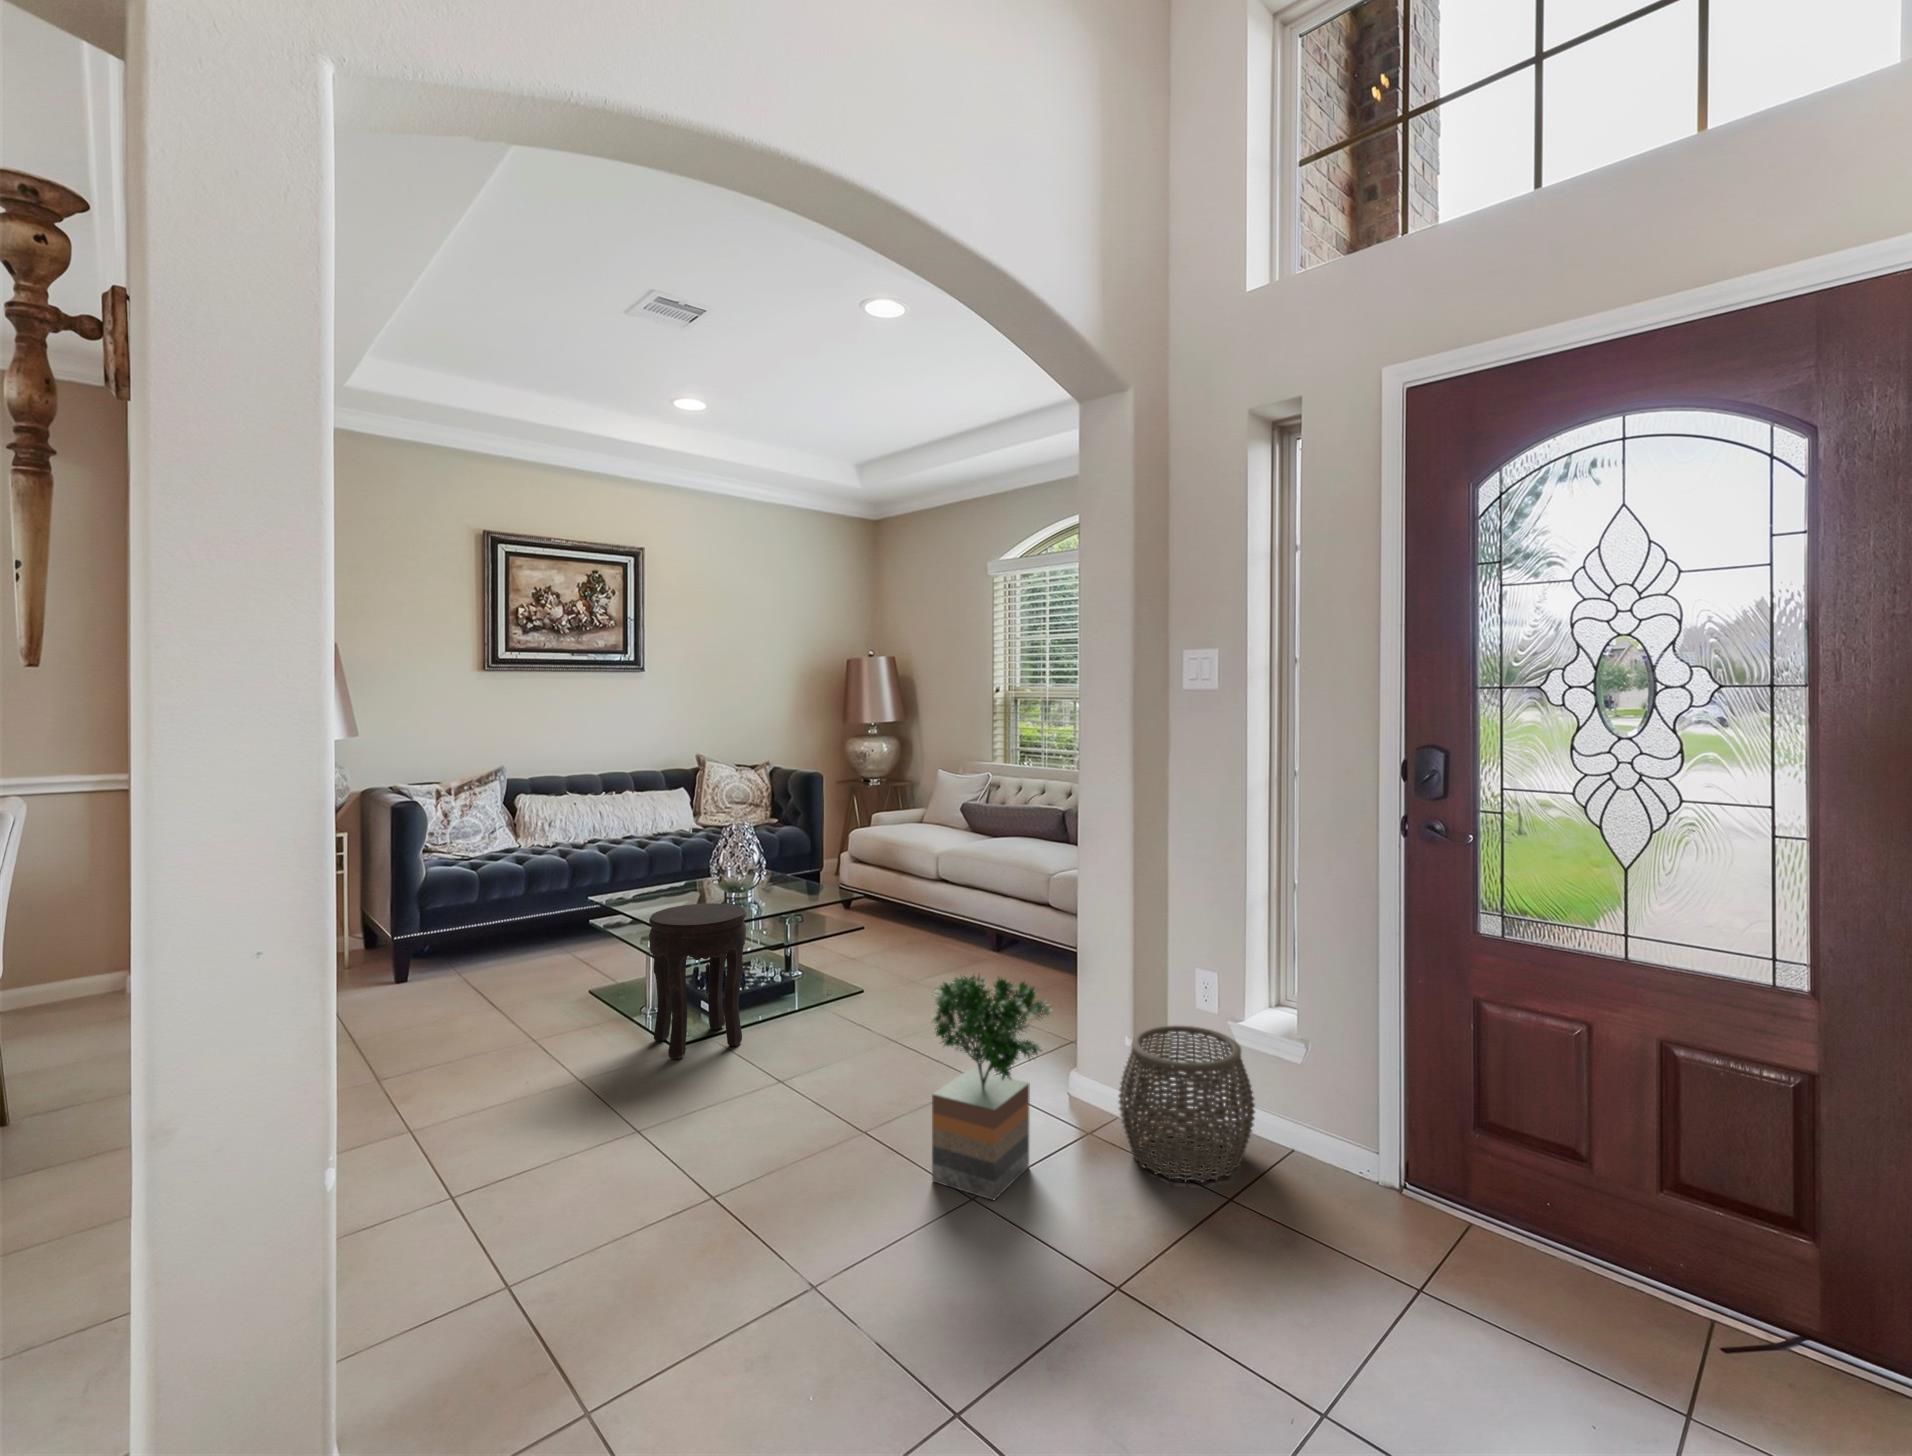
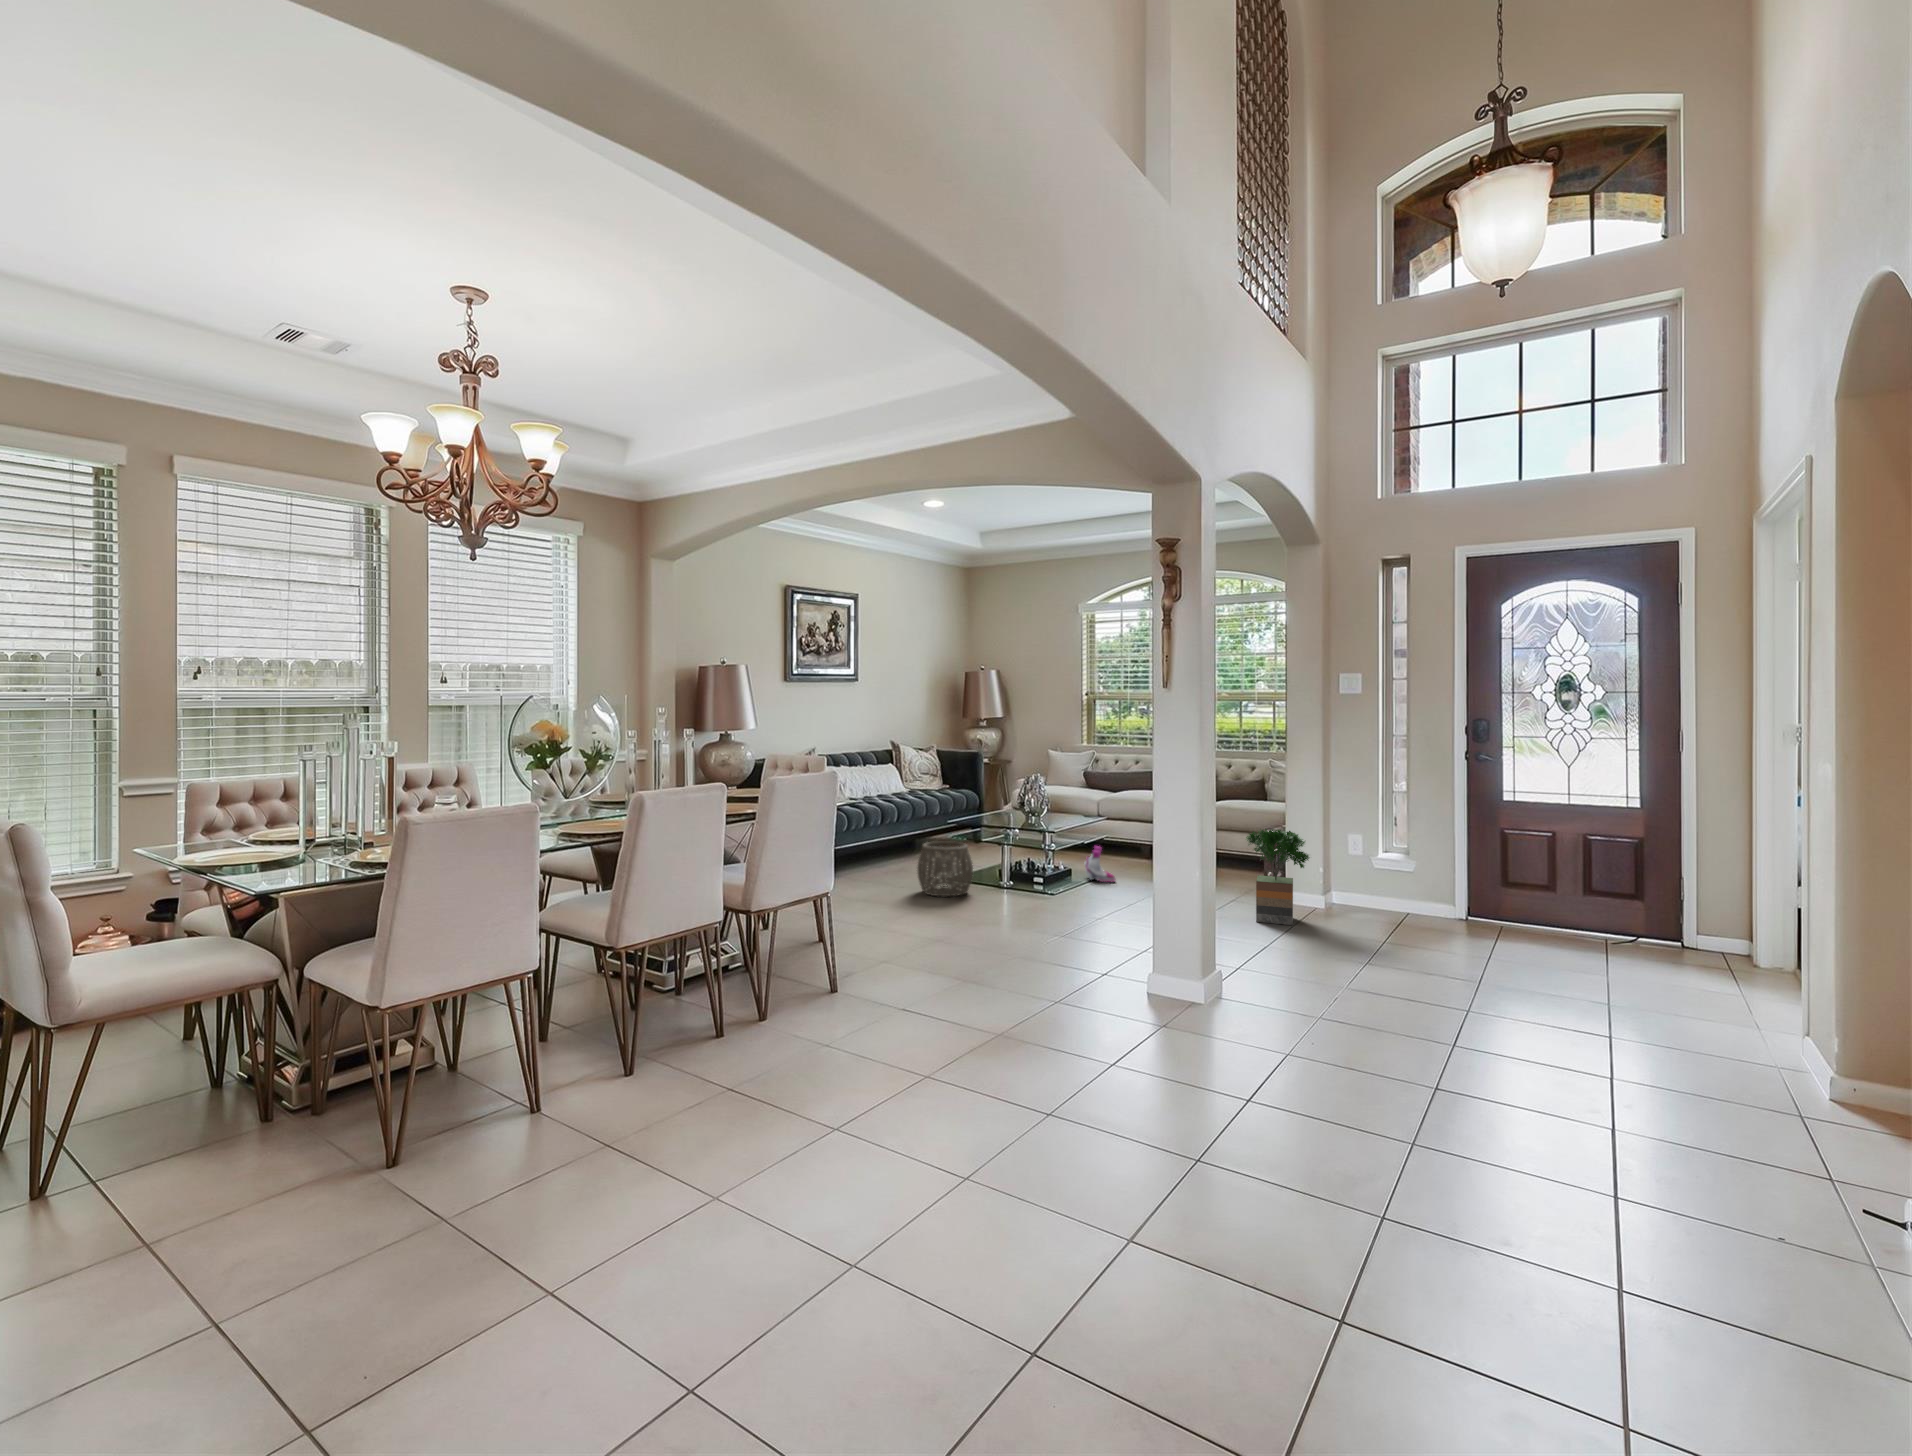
side table: present [649,903,746,1059] -> none [1025,815,1076,894]
boots: none [802,954,850,1025] -> present [1084,846,1116,882]
woven basket: present [1119,1026,1255,1182] -> present [917,841,973,897]

